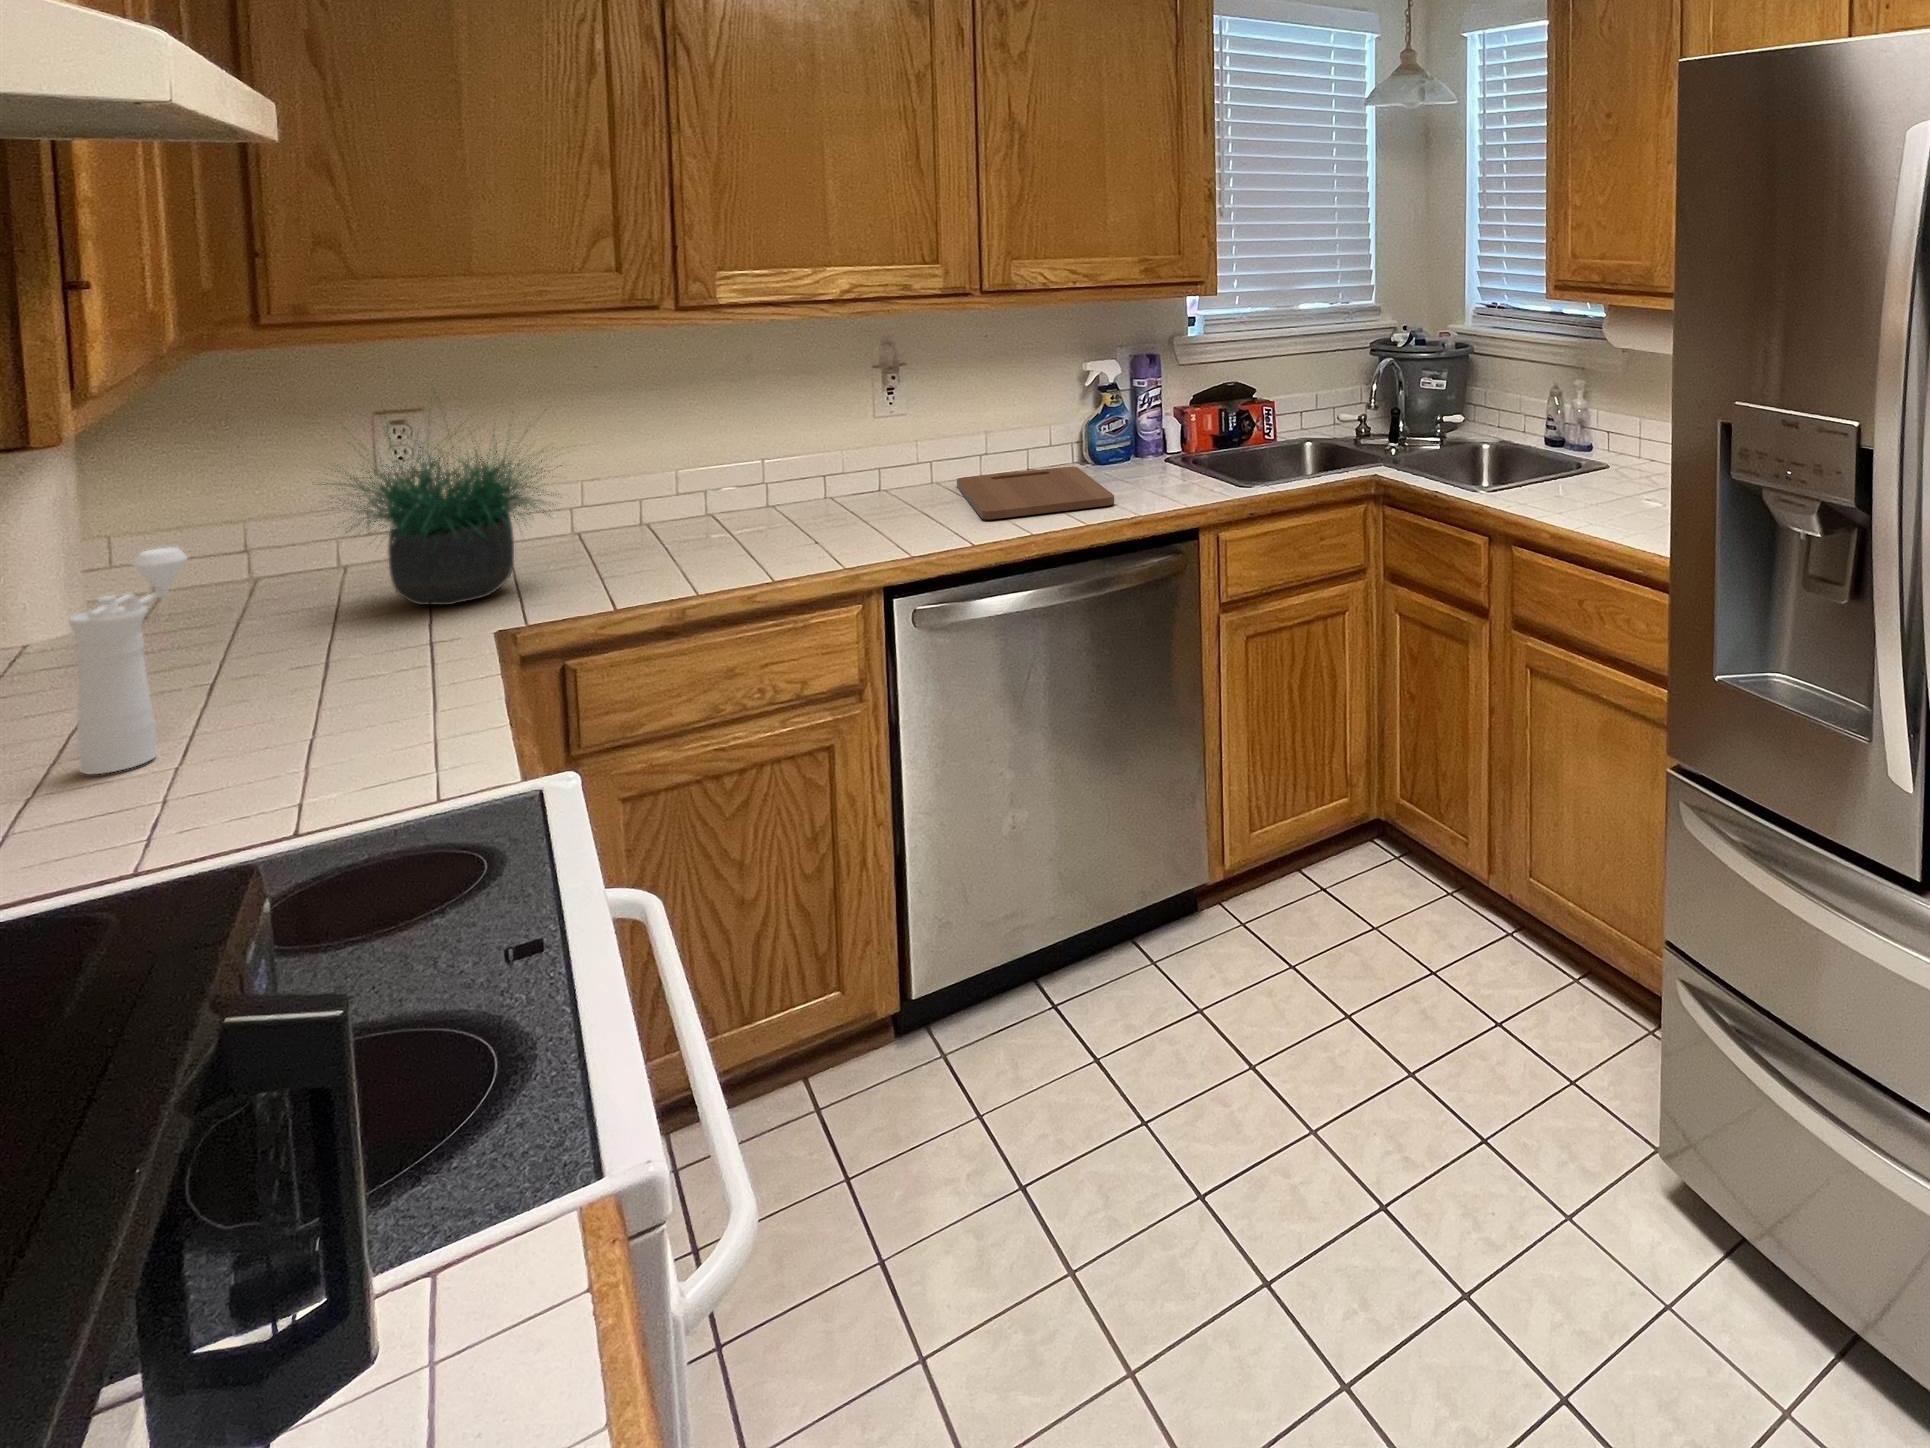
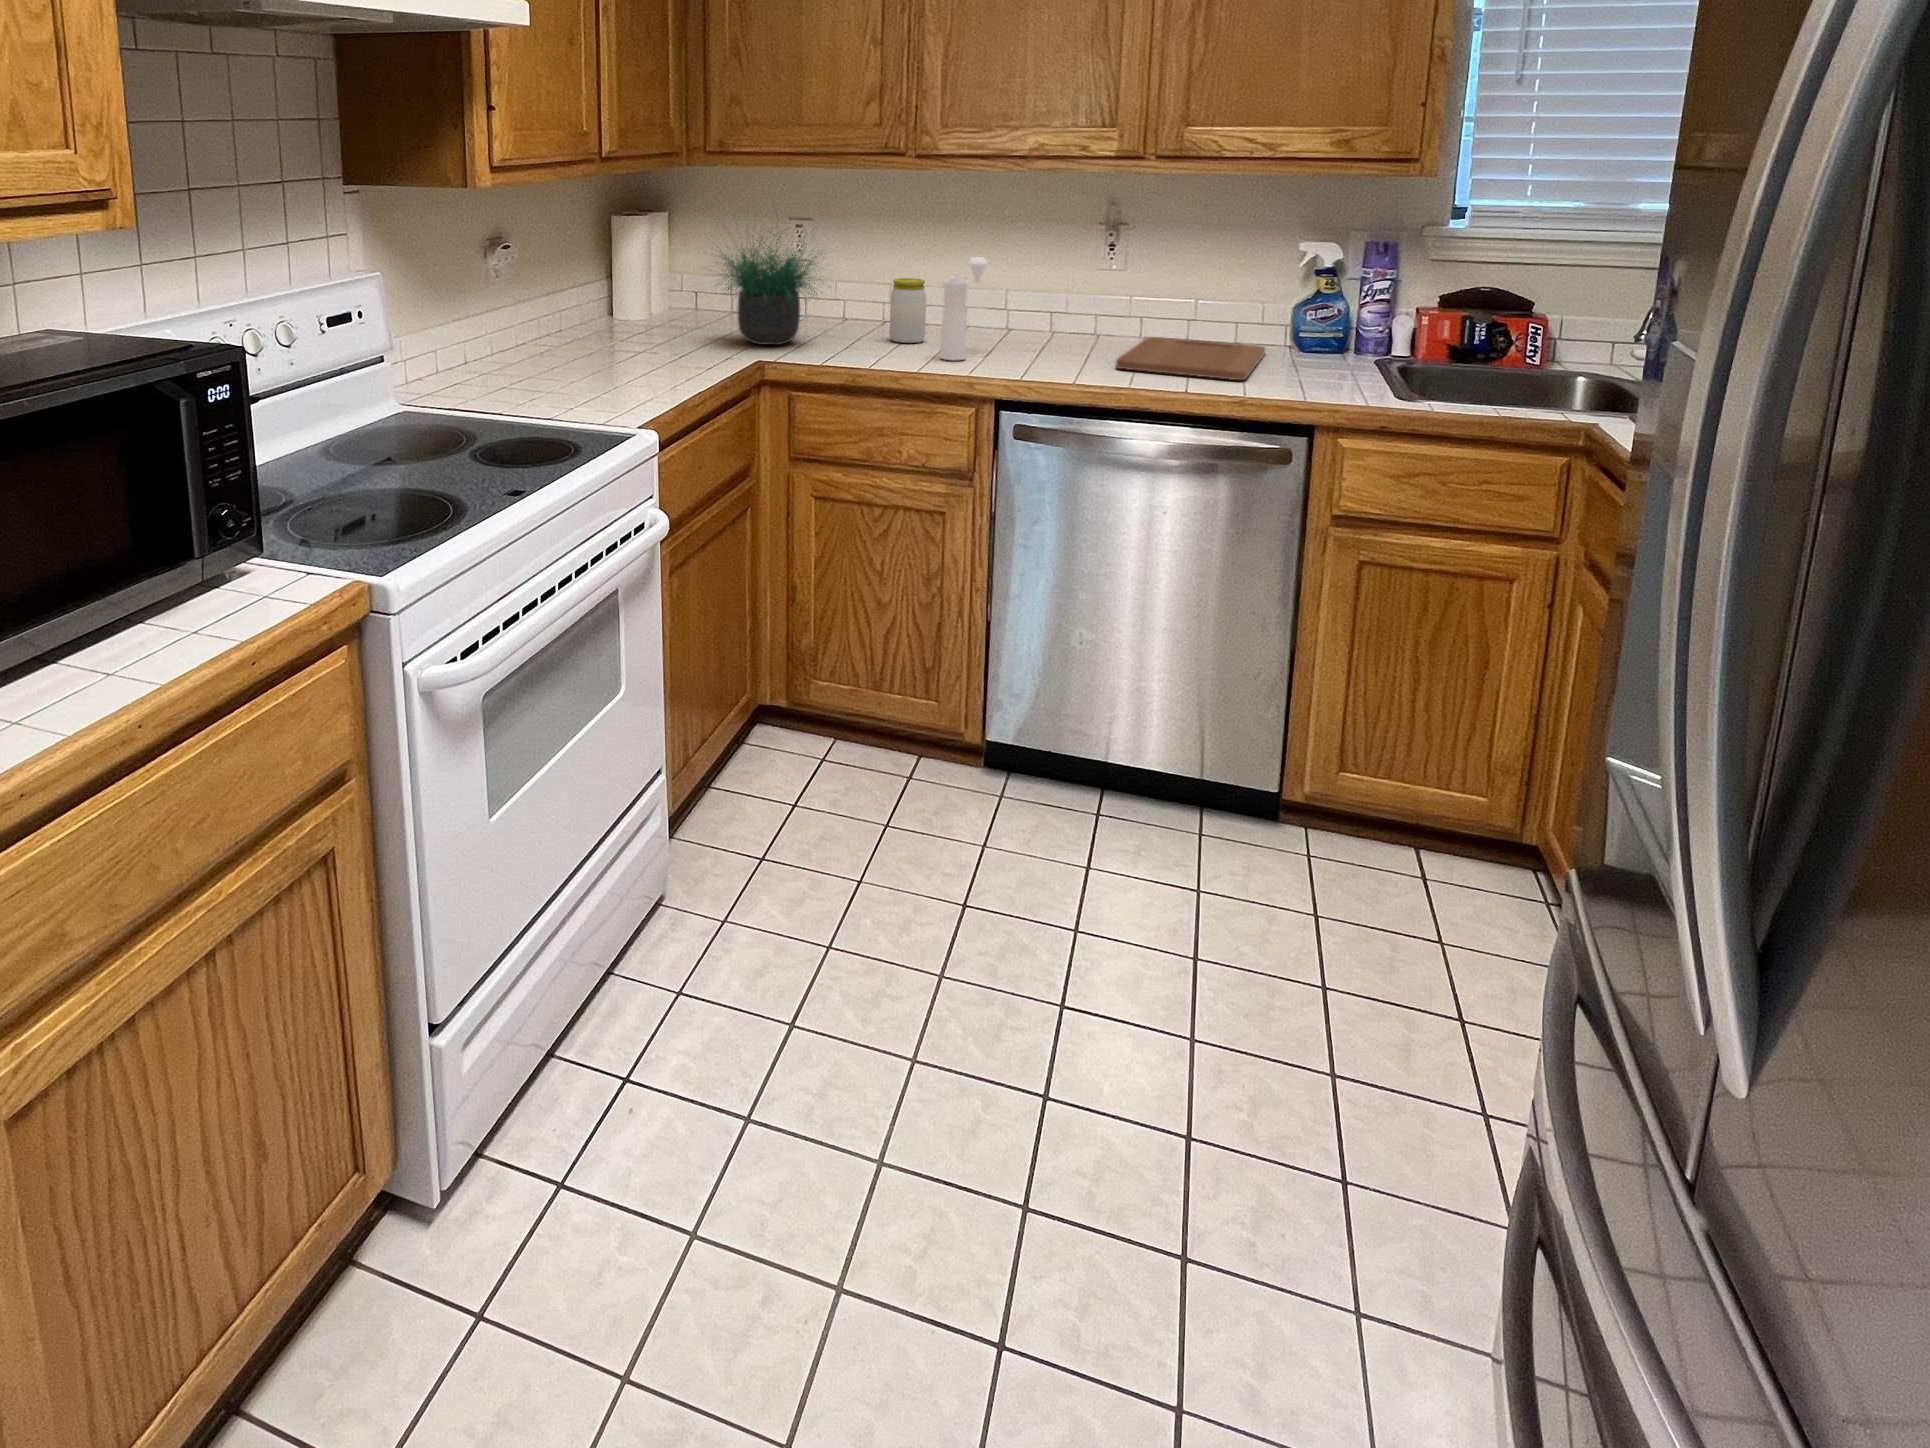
jar: none [643,462,701,550] -> present [890,278,926,343]
pepper mill: present [68,547,187,774] -> present [940,257,988,360]

